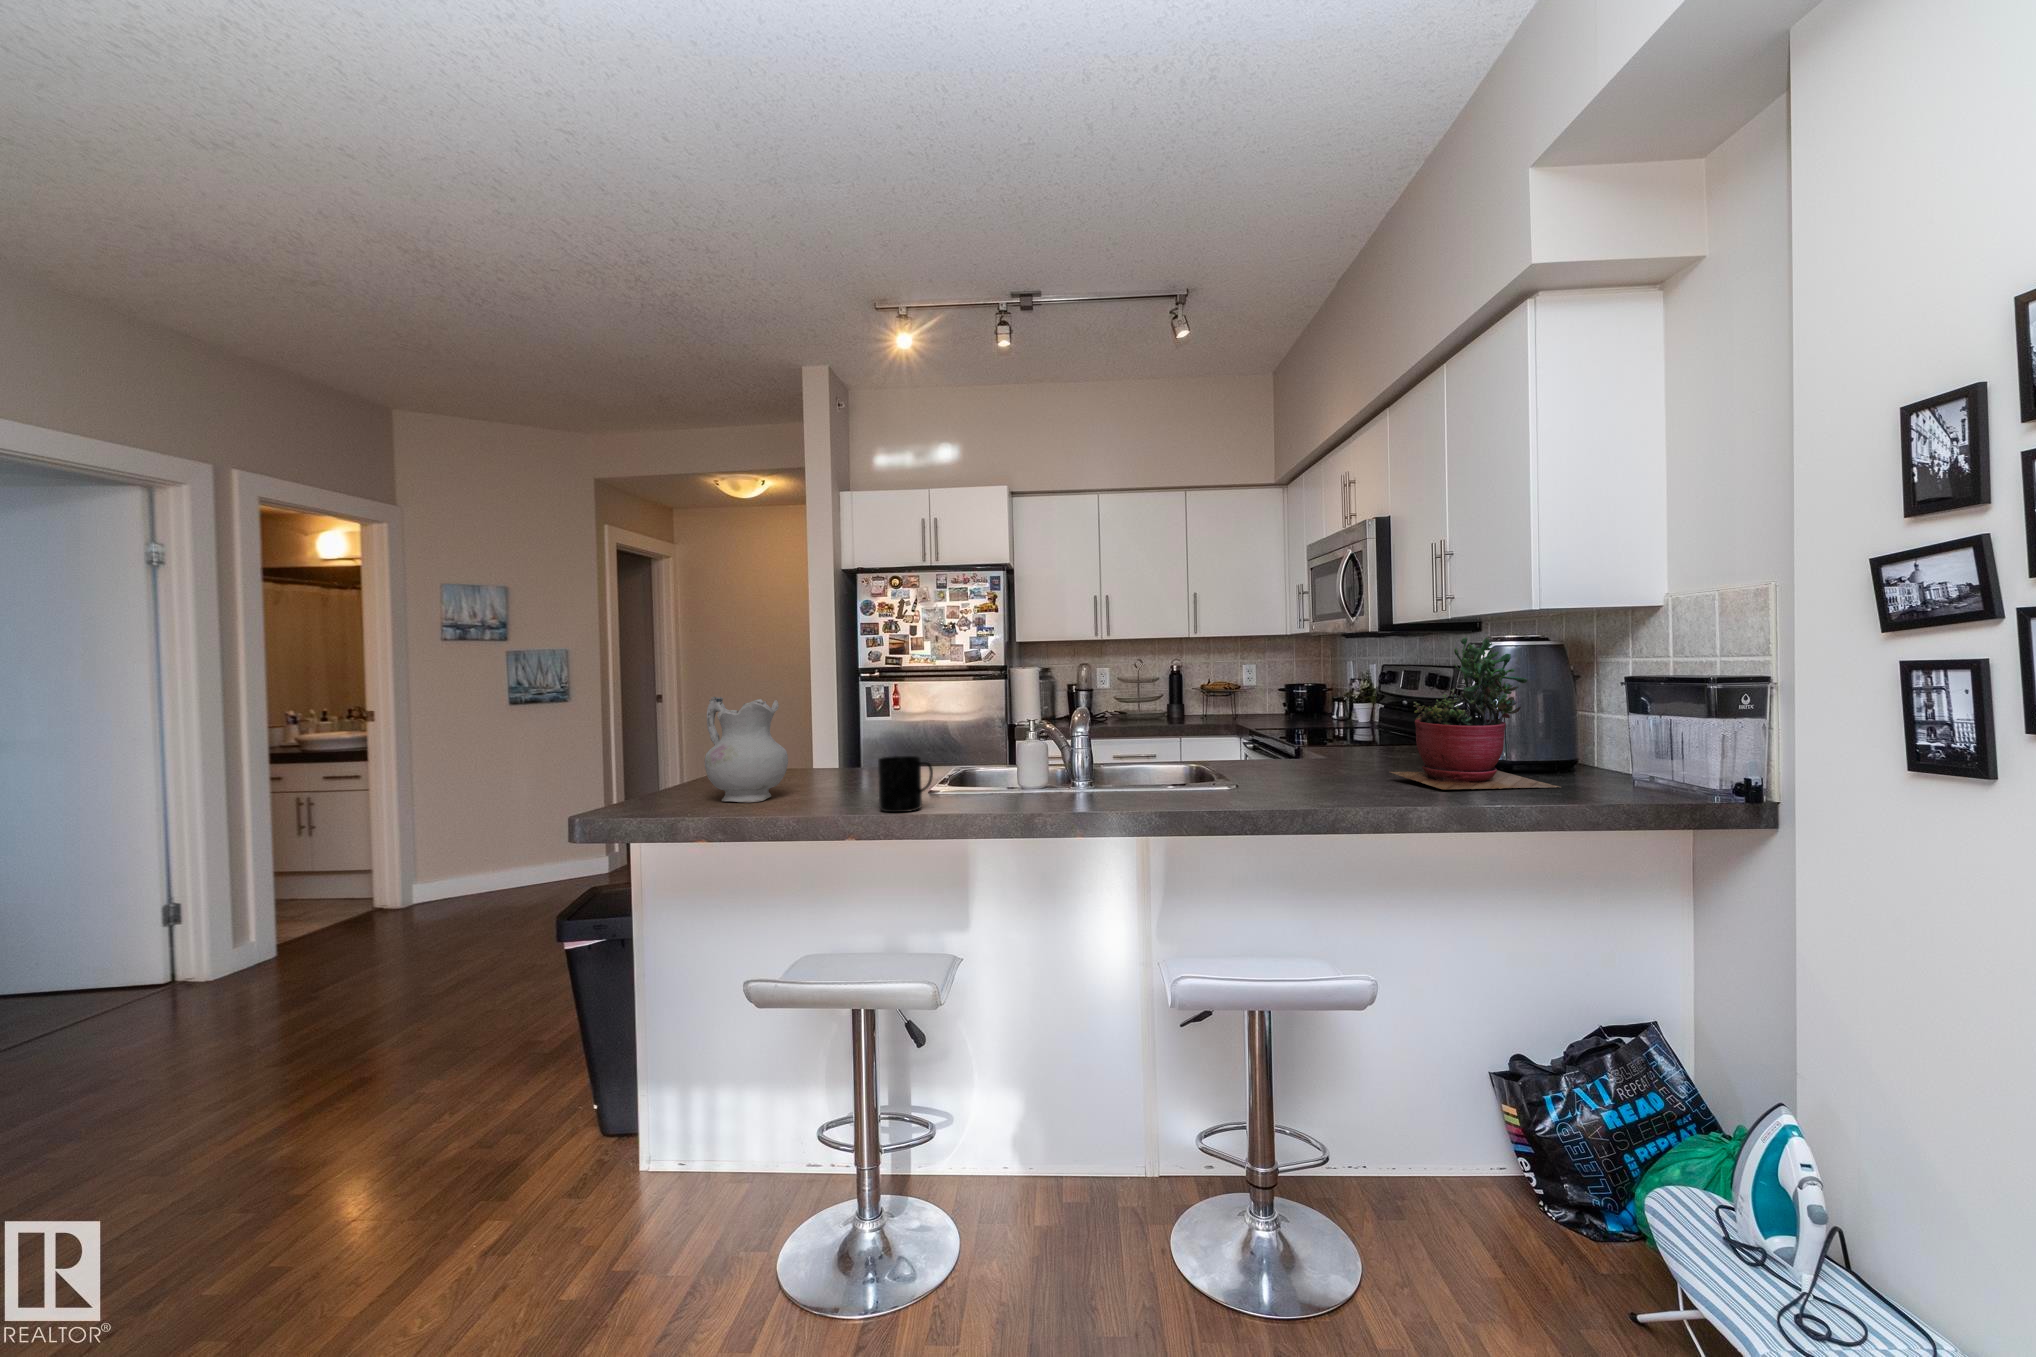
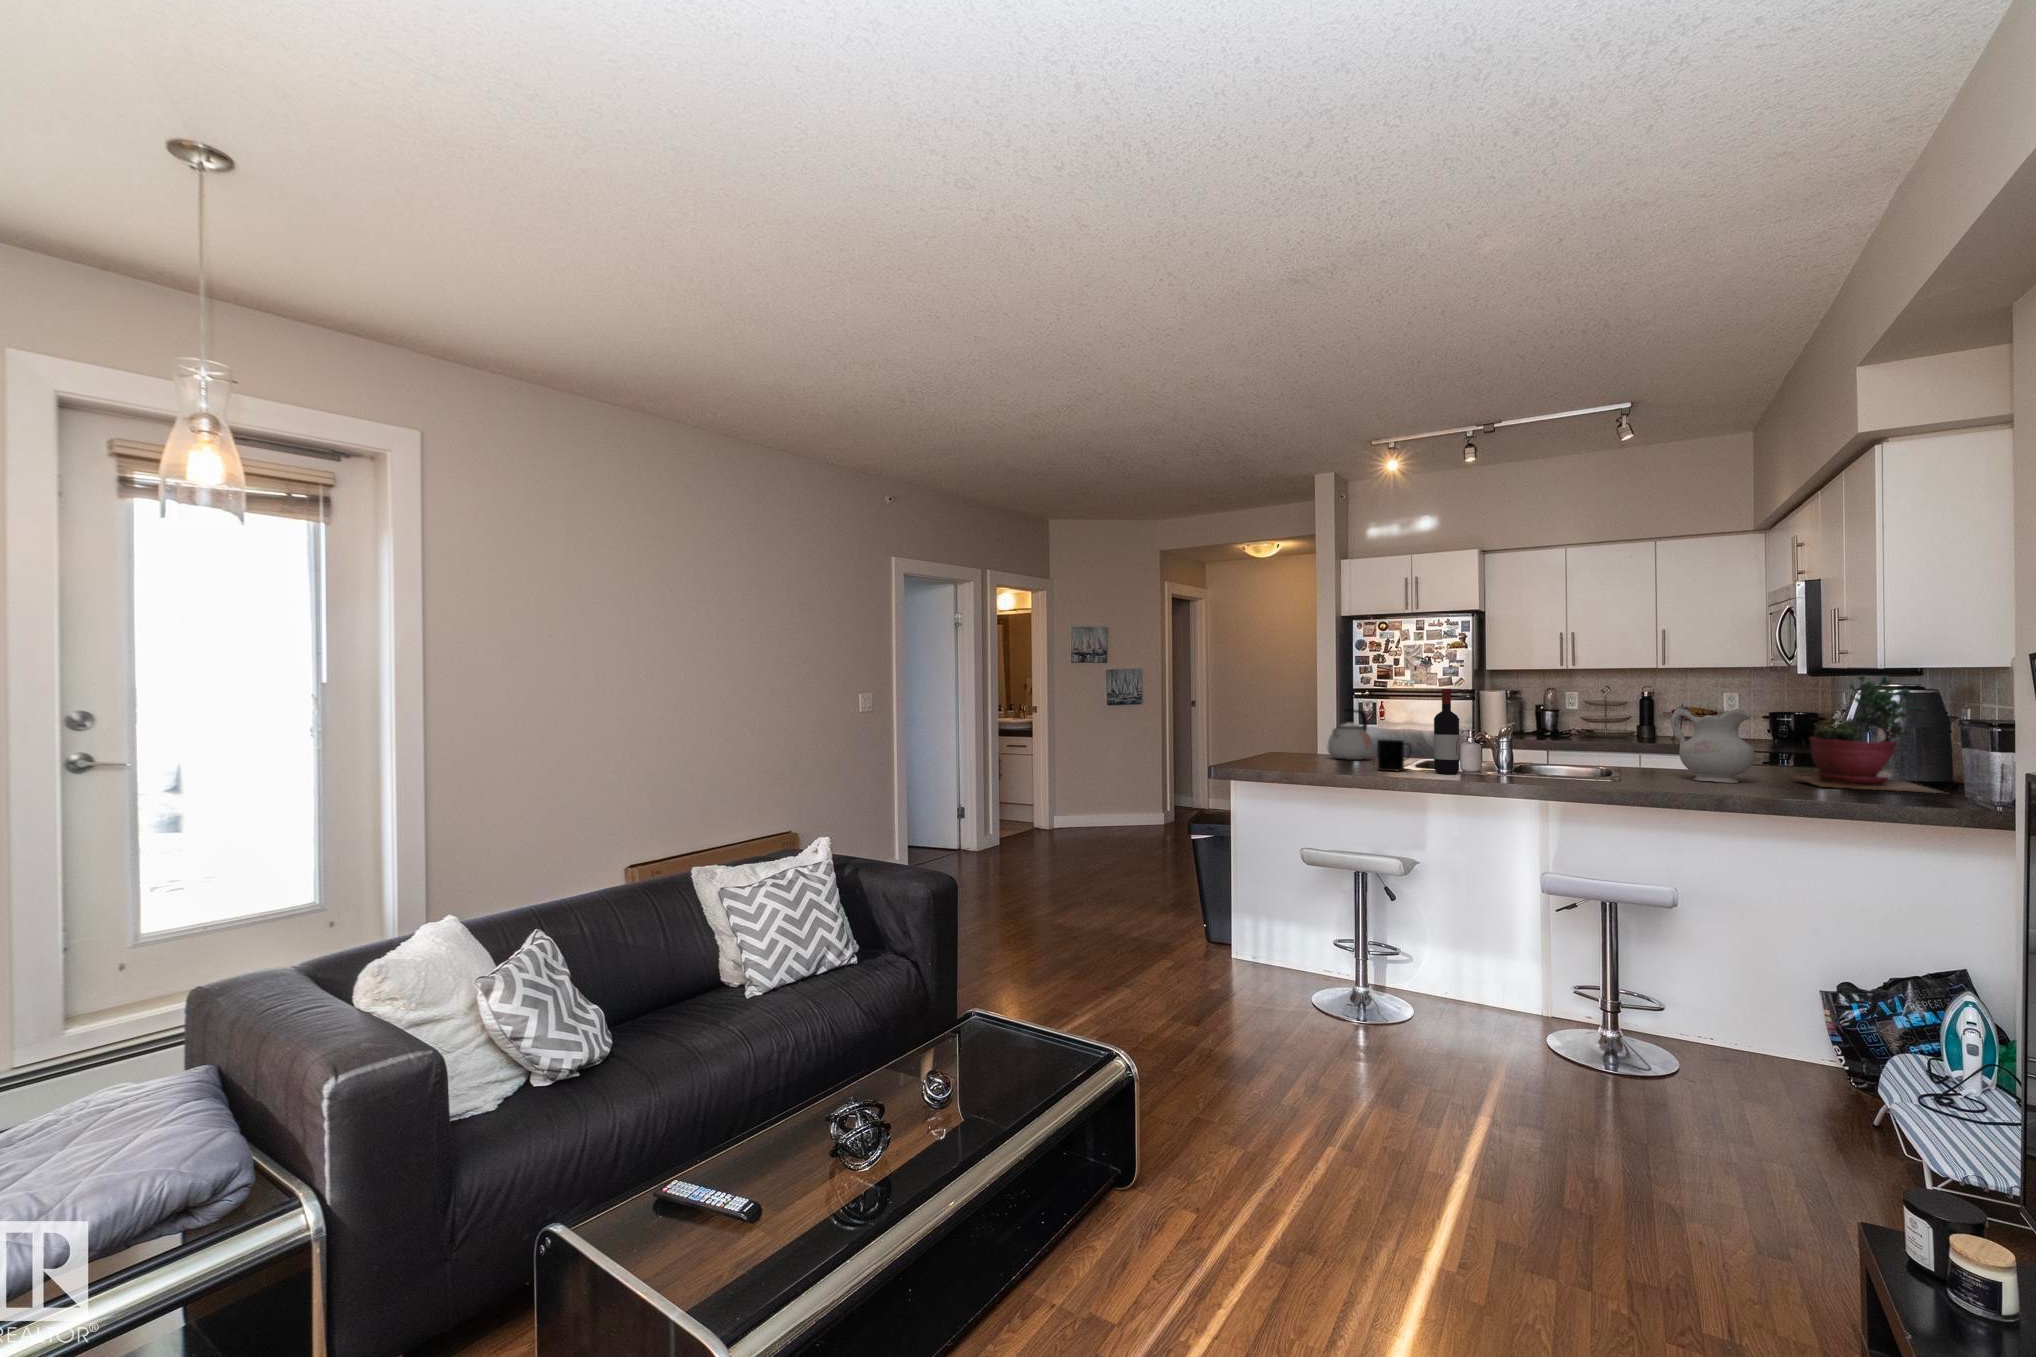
wine bottle: none [966,667,1005,811] -> present [1434,689,1459,774]
ceramic pitcher: present [705,697,788,802] -> present [1671,706,1754,783]
kettle: none [808,703,878,785] -> present [1328,709,1373,760]

